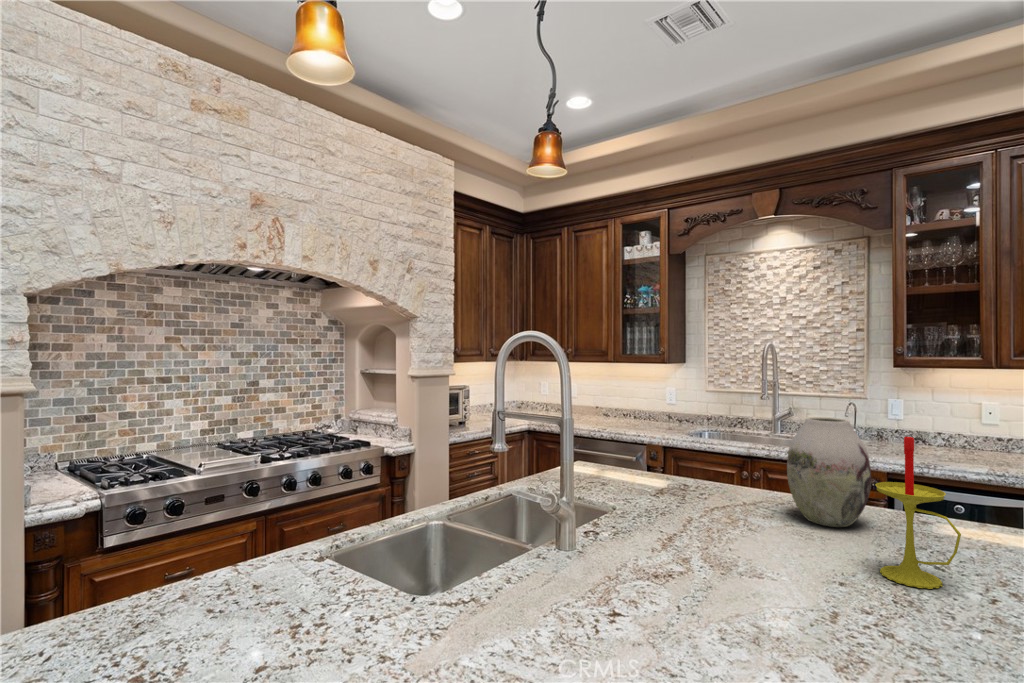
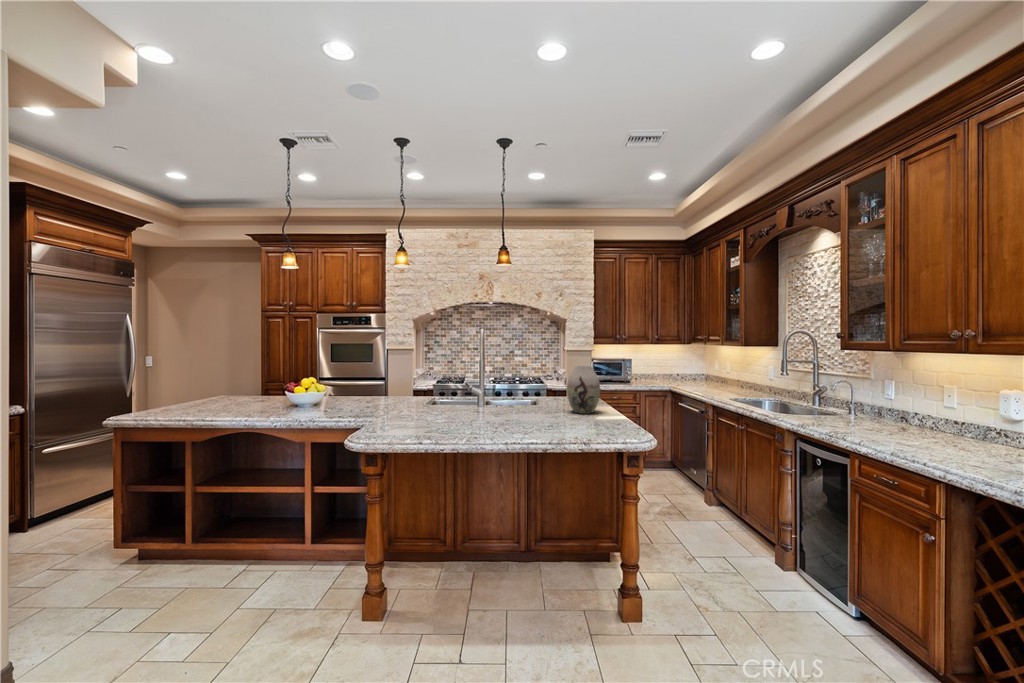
candle: present [876,437,961,589] -> none [525,365,545,419]

